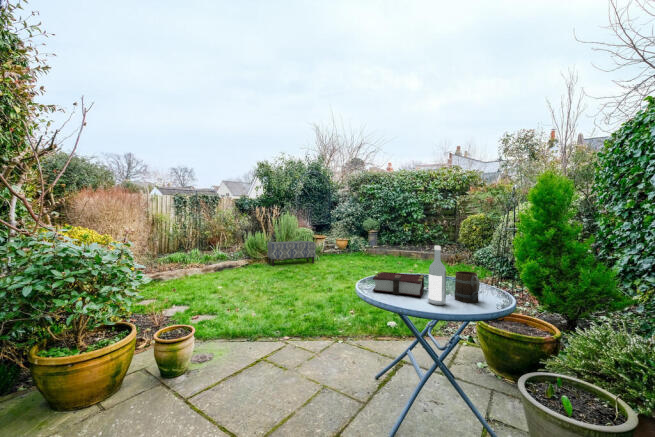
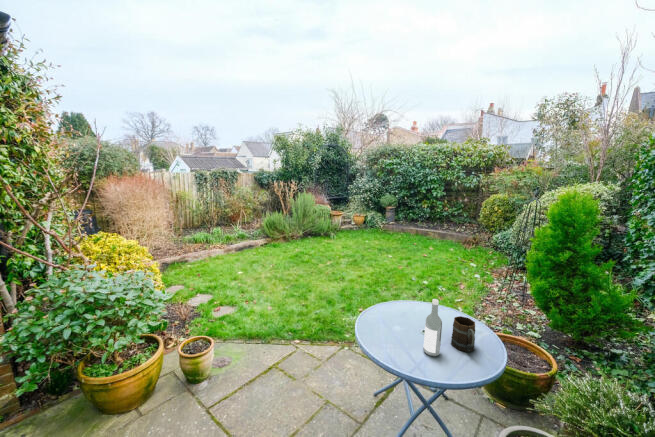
bench: present [267,241,316,266] -> none [285,220,331,246]
book: present [373,272,424,296] -> none [372,301,424,340]

